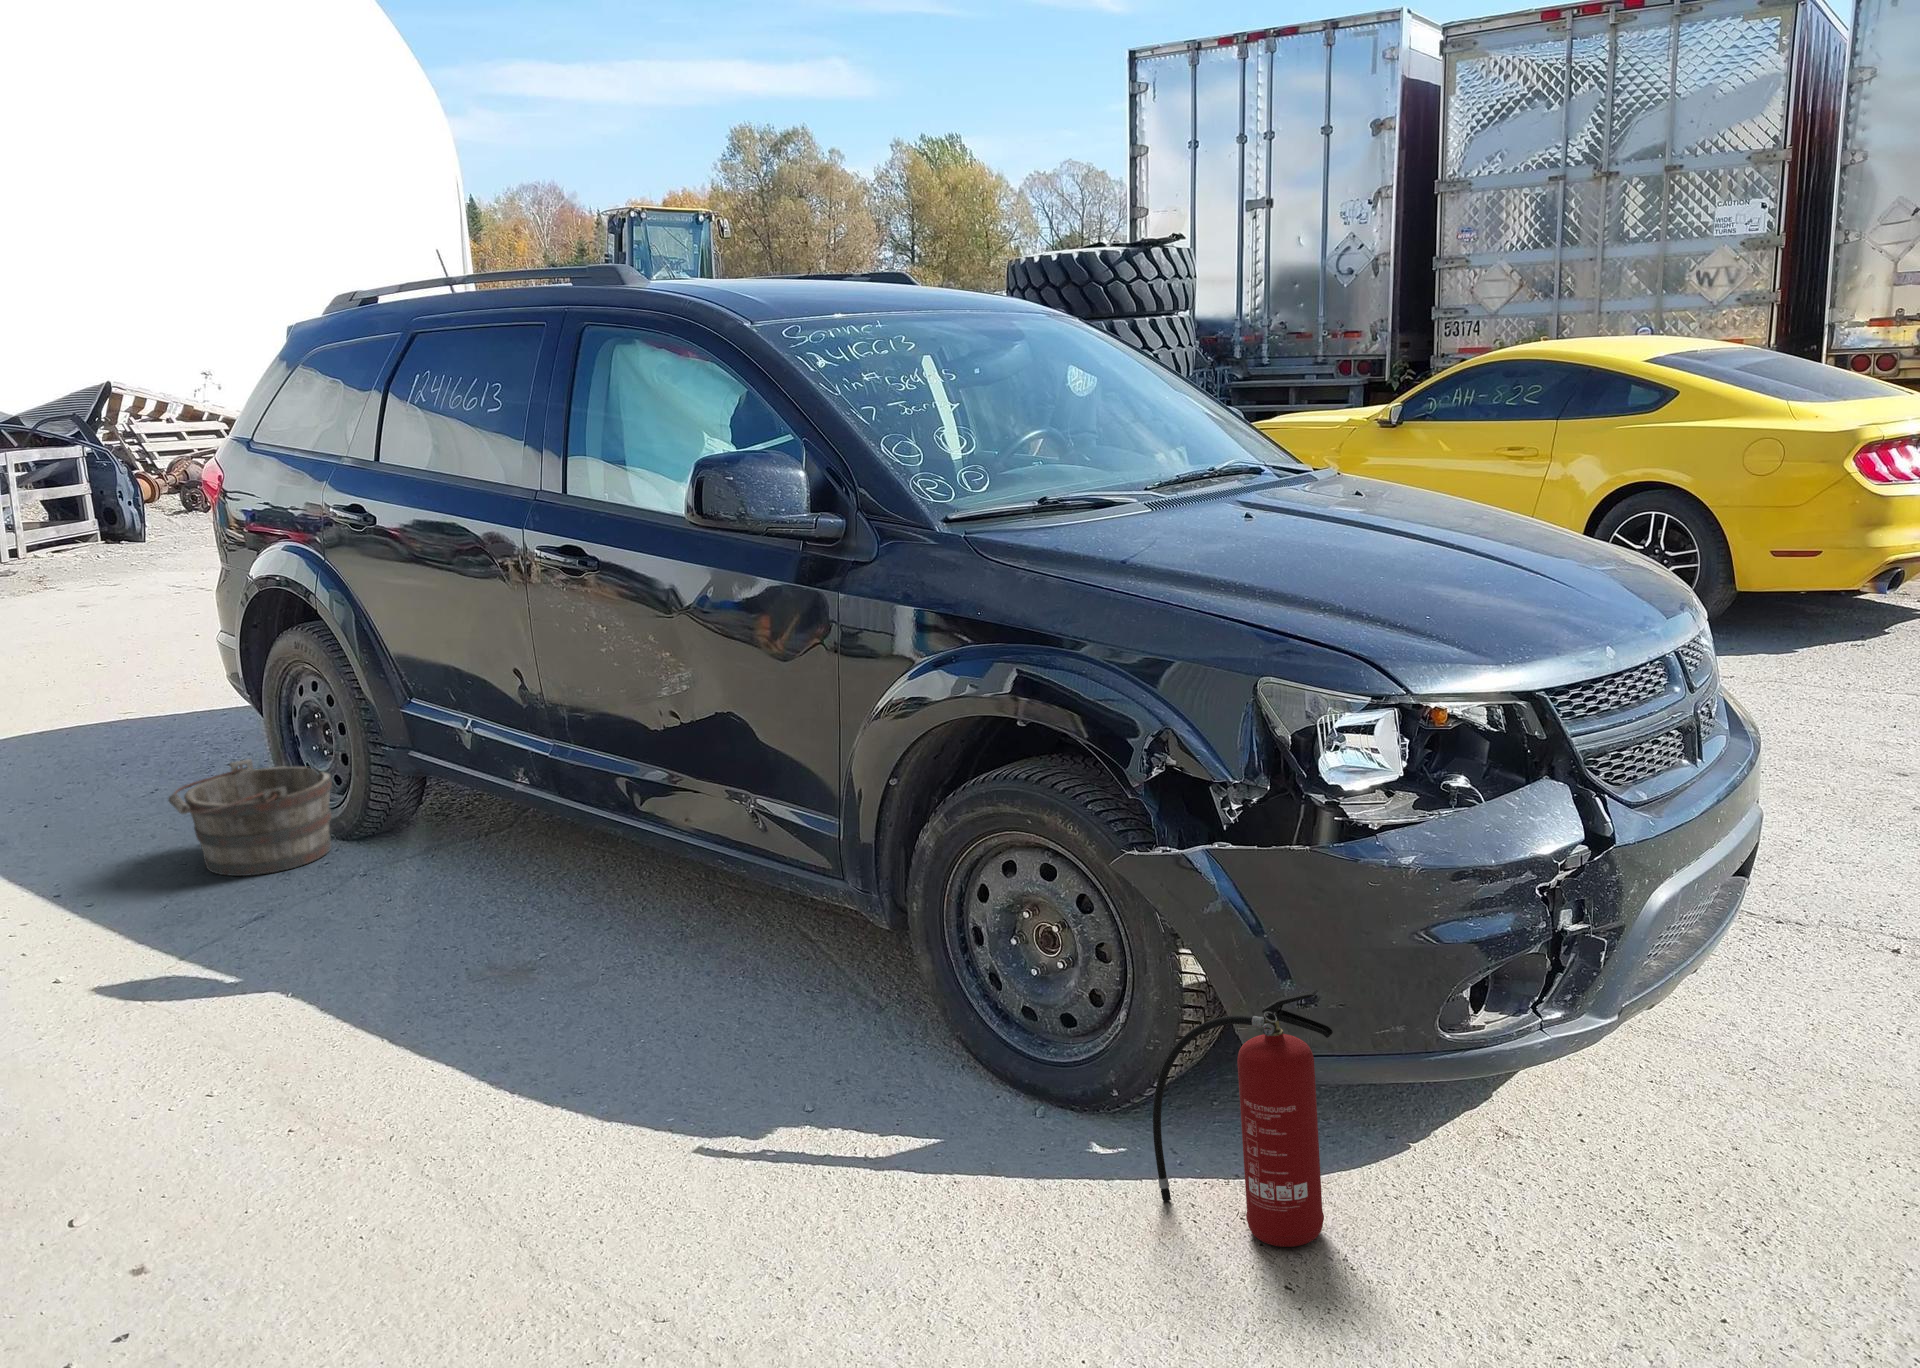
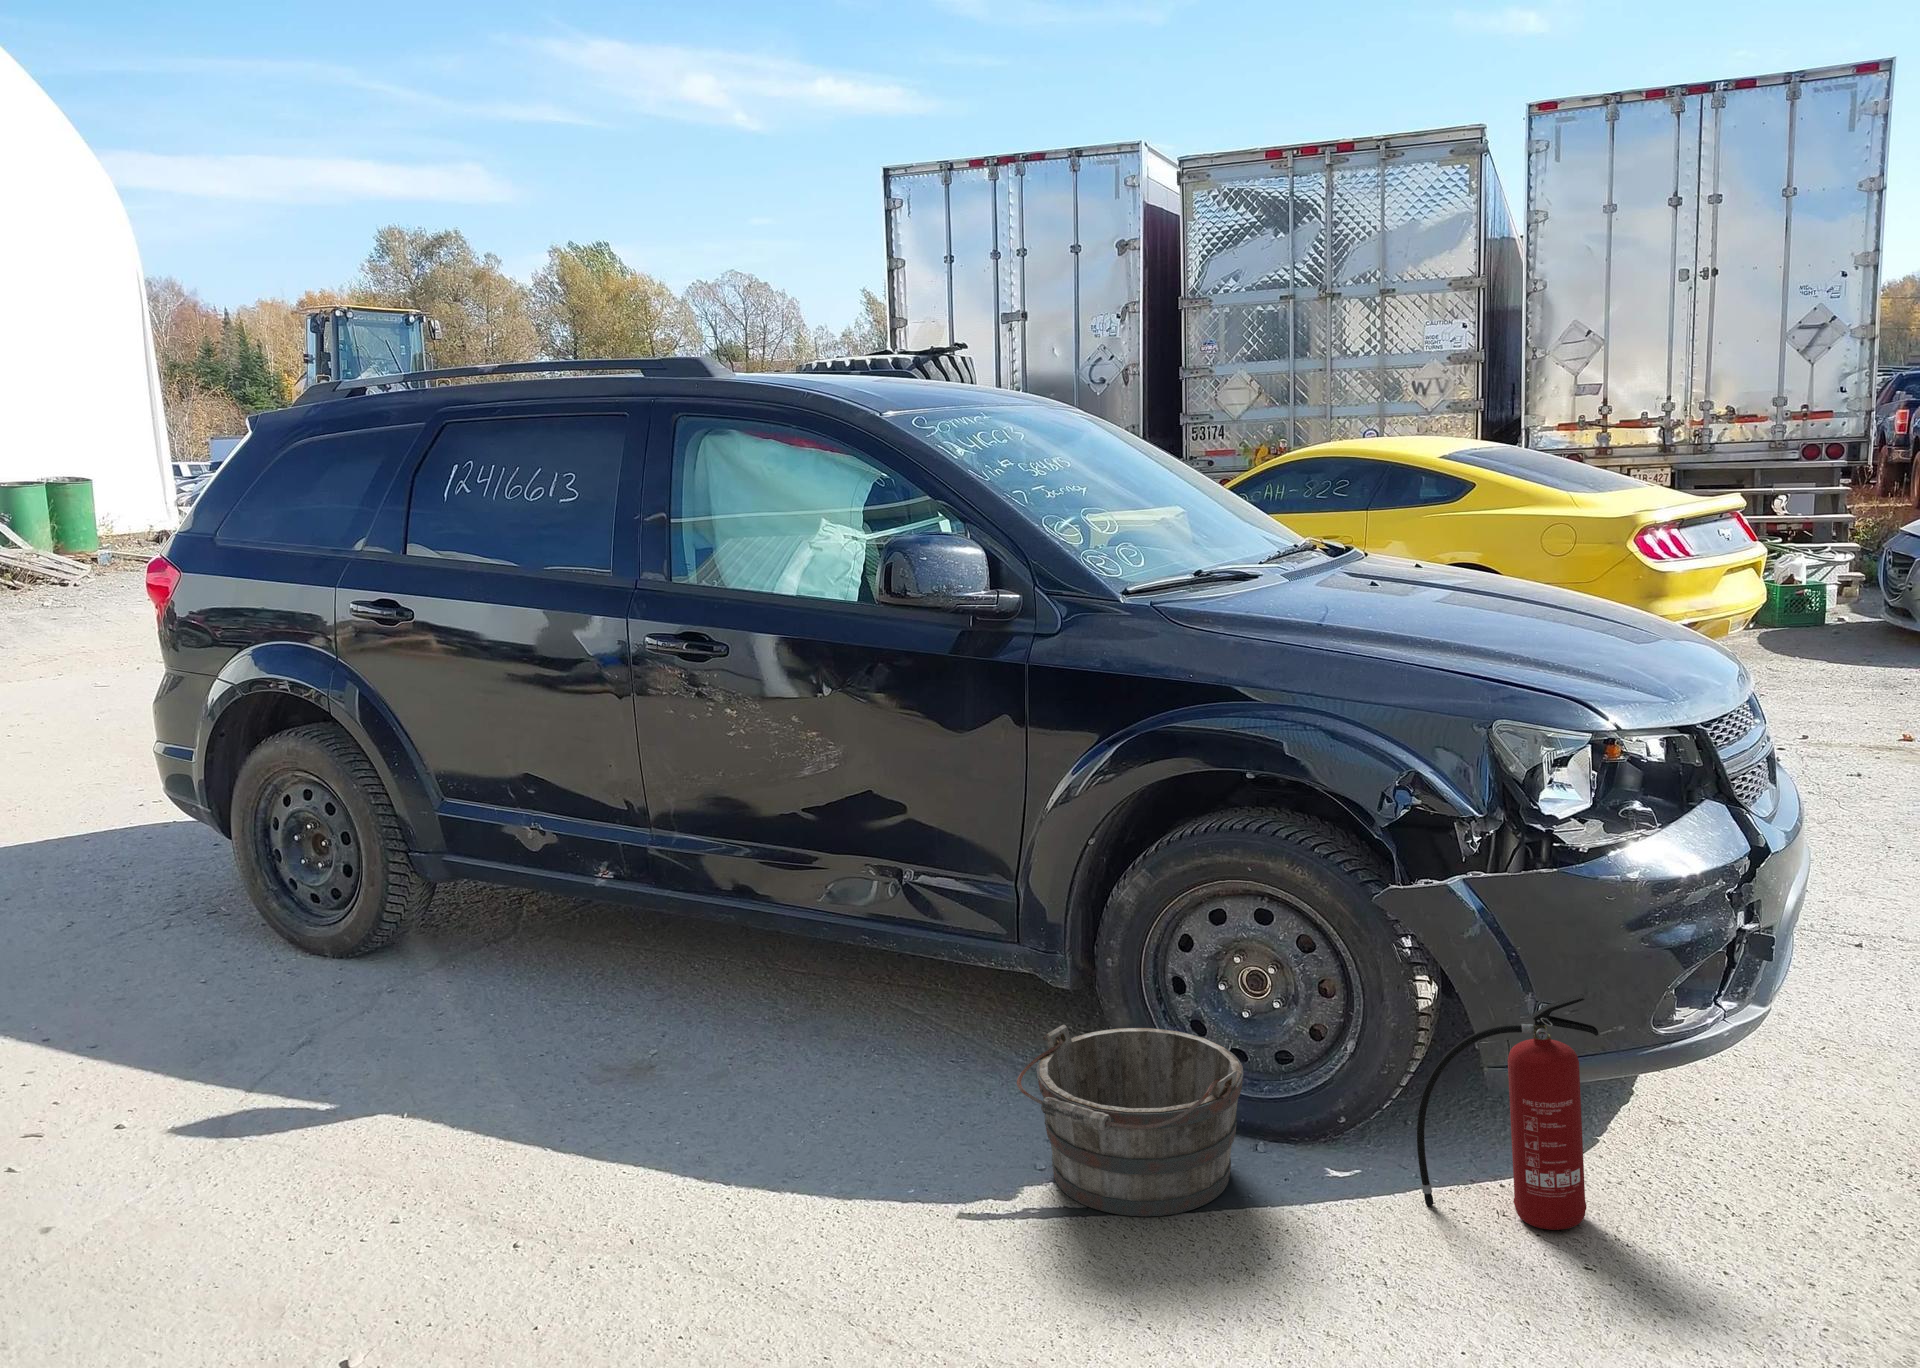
bucket: present [169,759,332,876] -> present [1017,1025,1243,1216]

